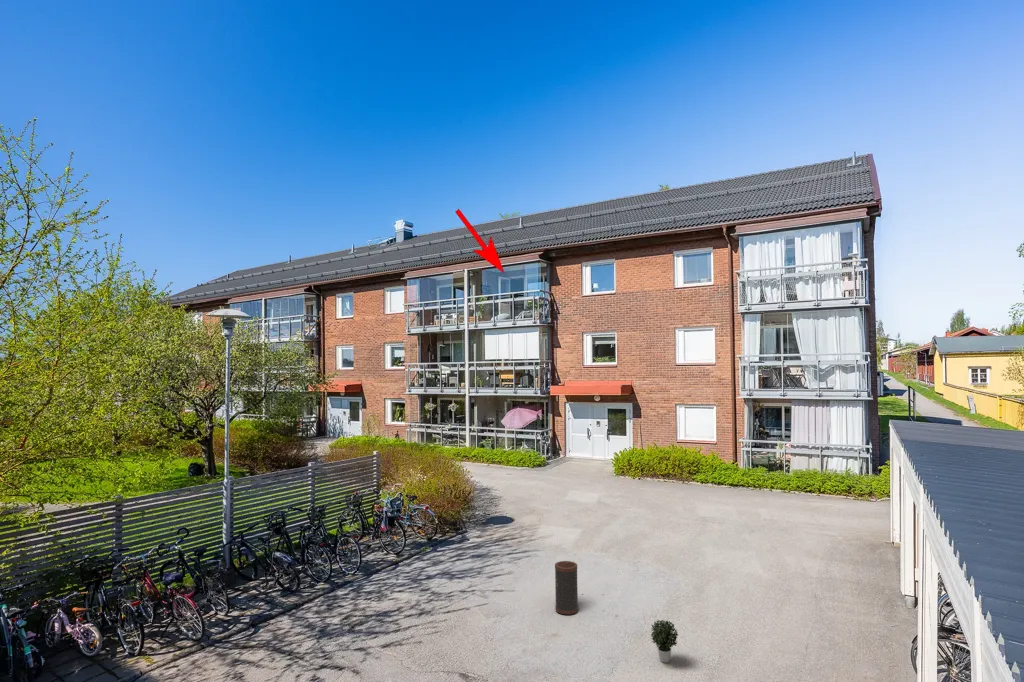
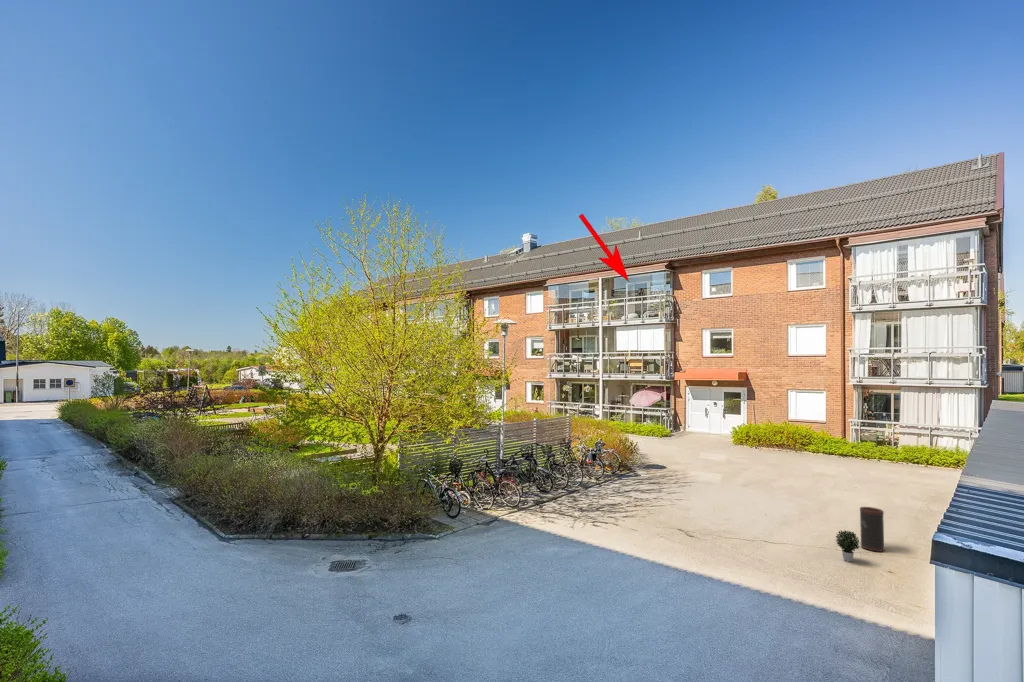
trash can: present [555,561,578,615] -> present [860,507,884,551]

